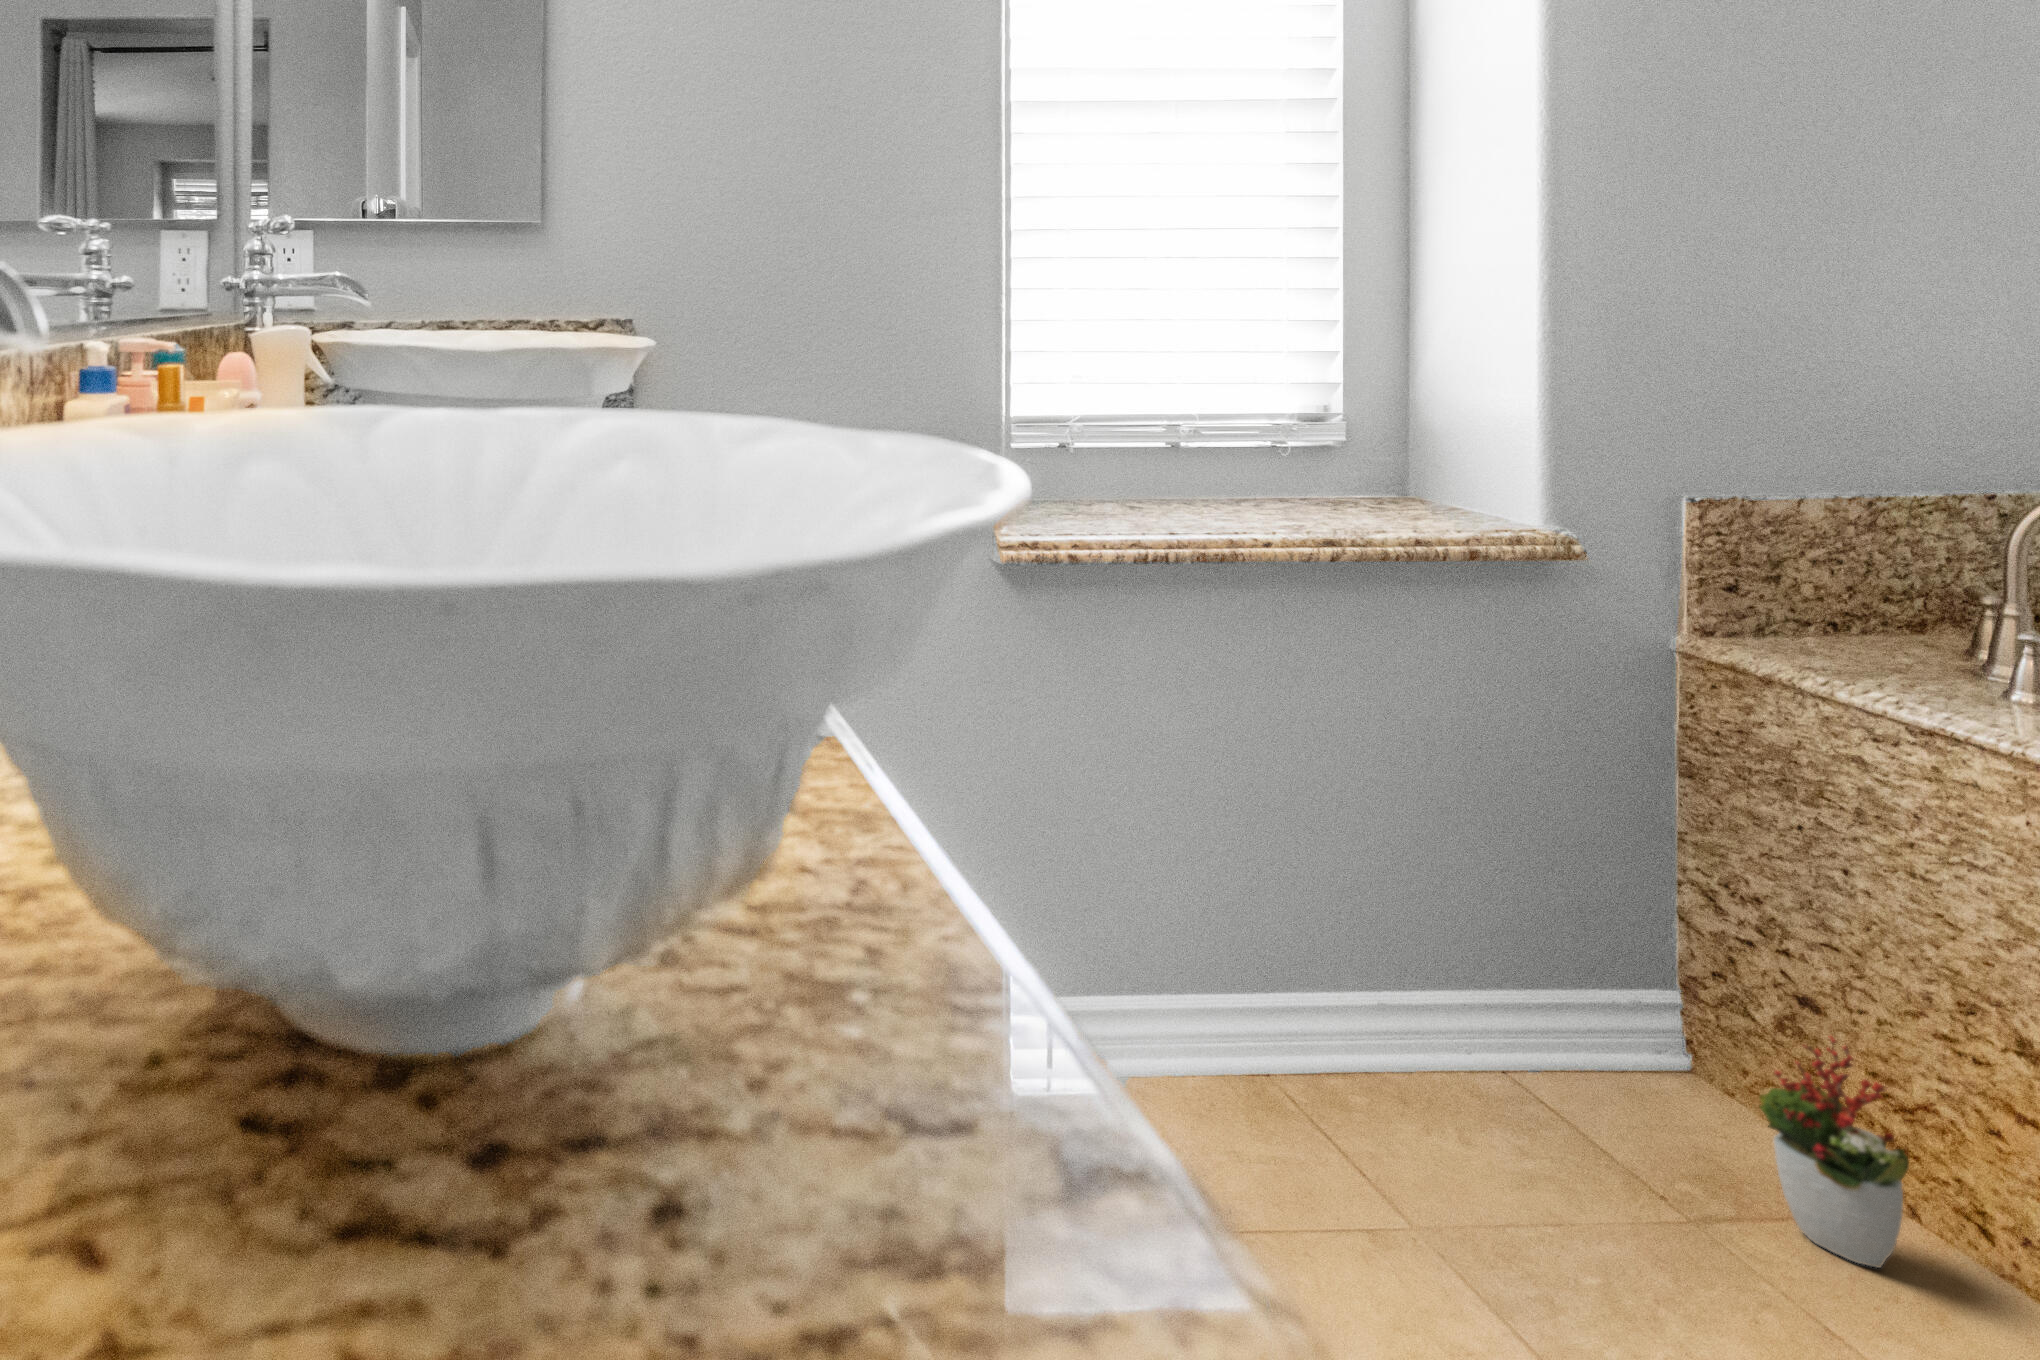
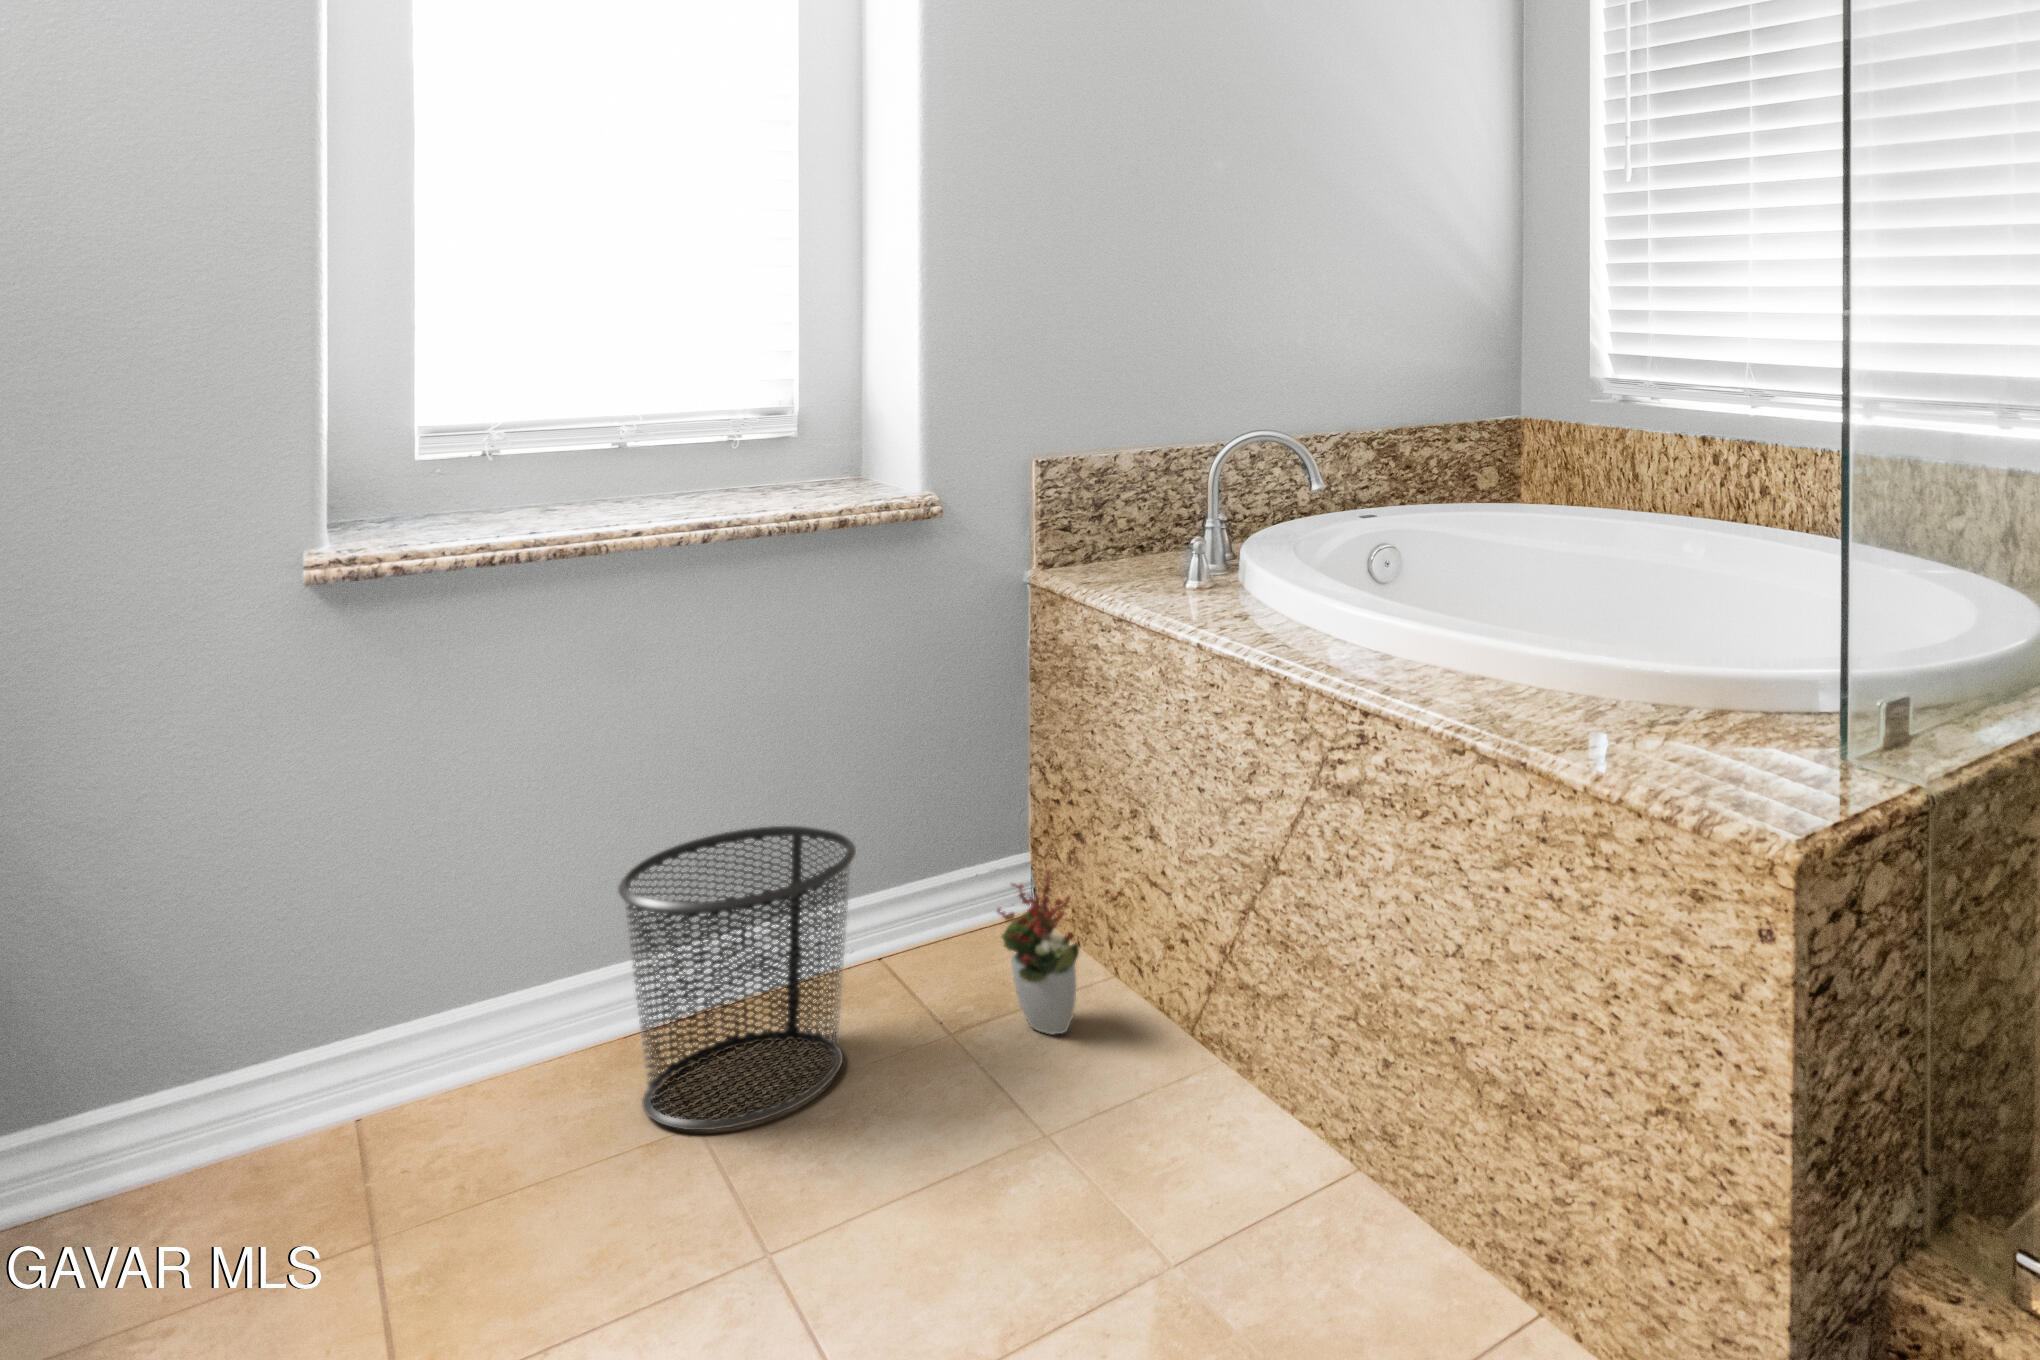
waste bin: none [1300,889,1582,1245] -> present [618,826,856,1130]

